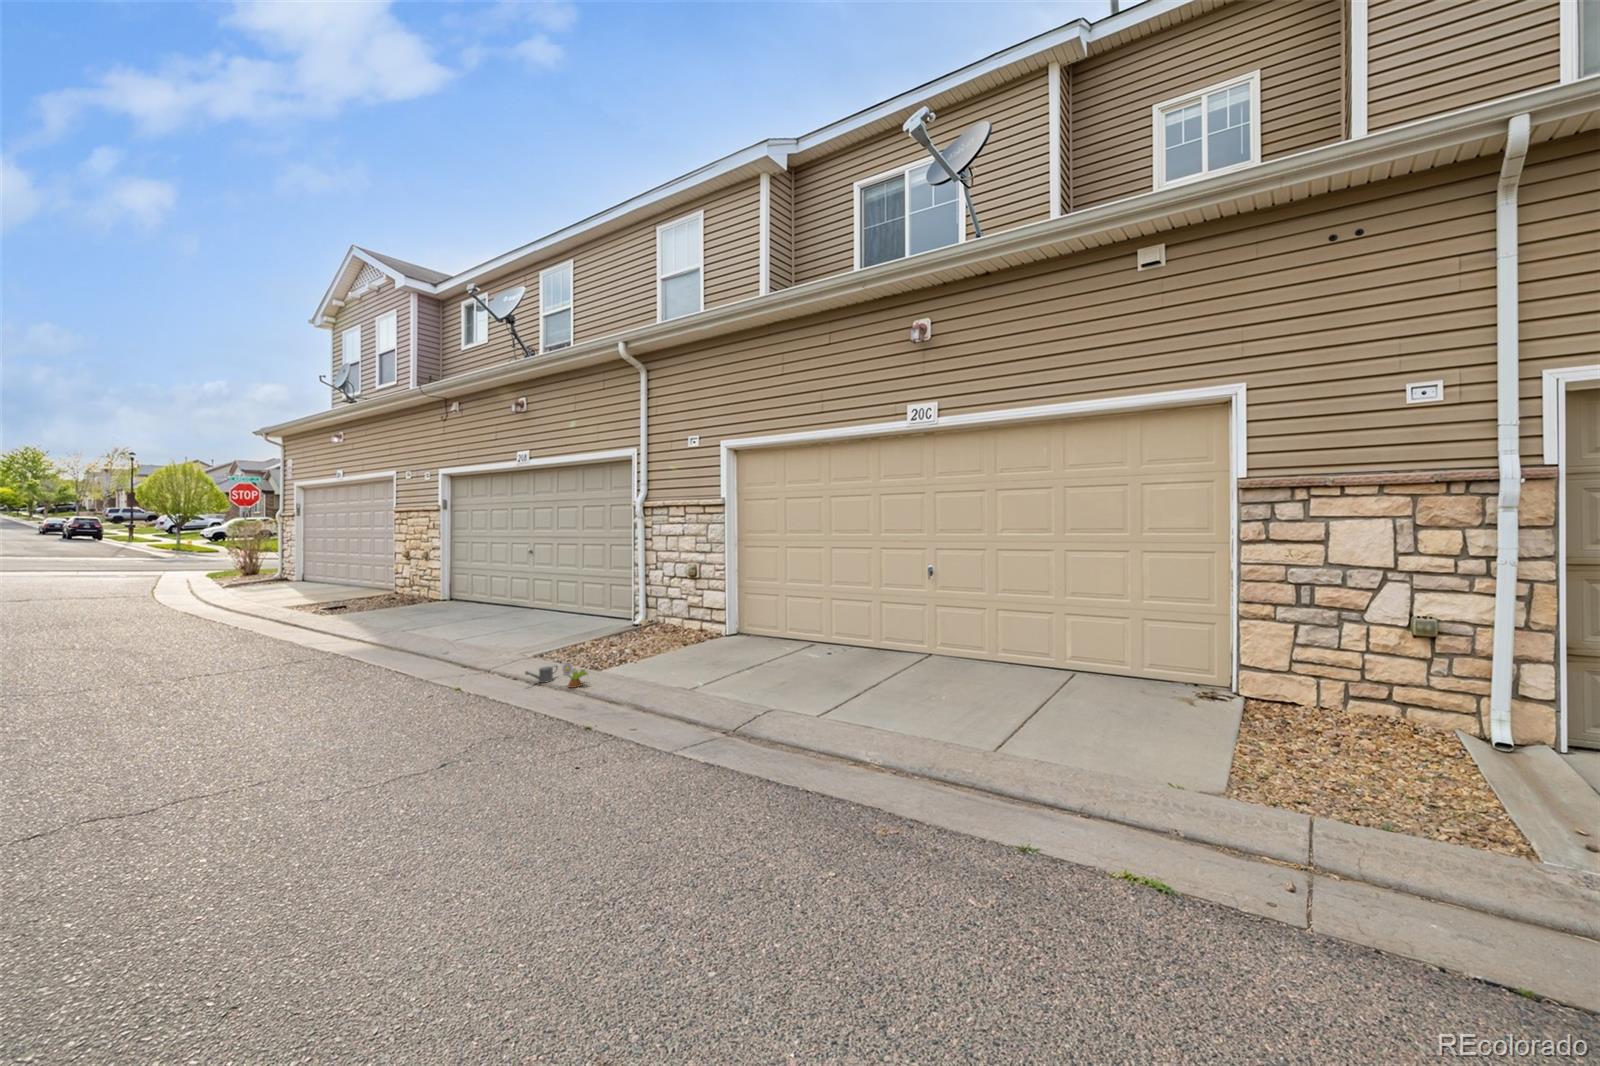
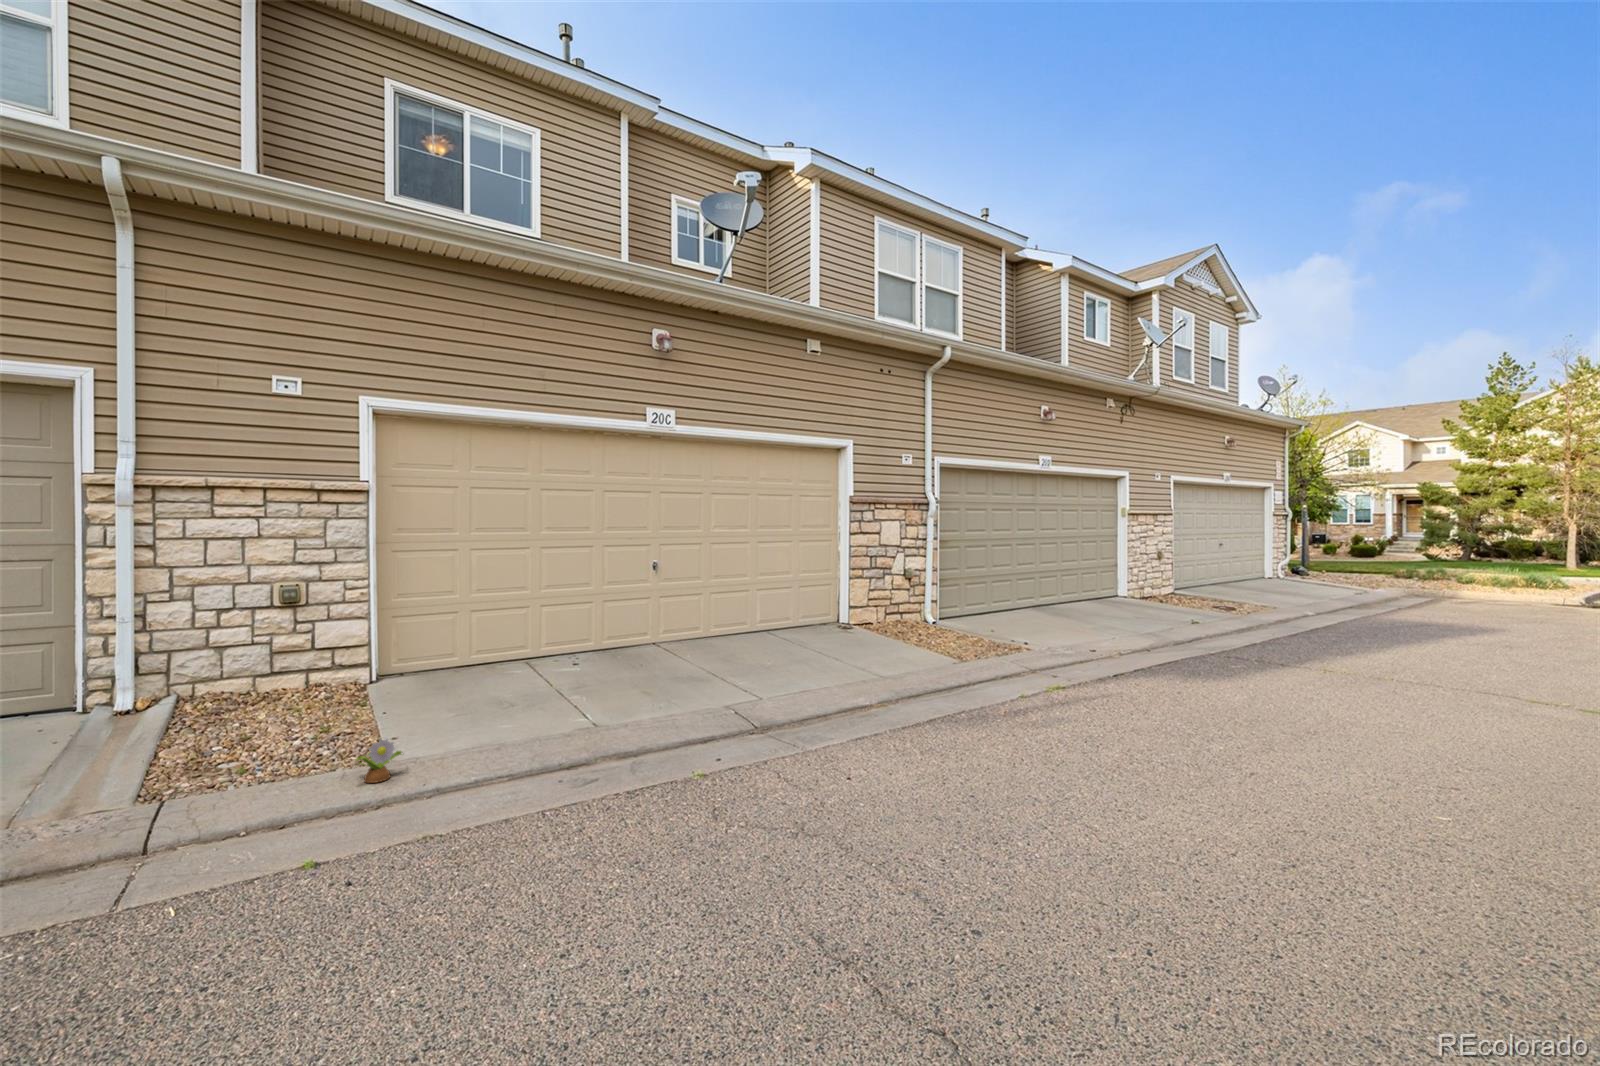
watering can: present [525,666,558,683] -> none [267,768,299,804]

